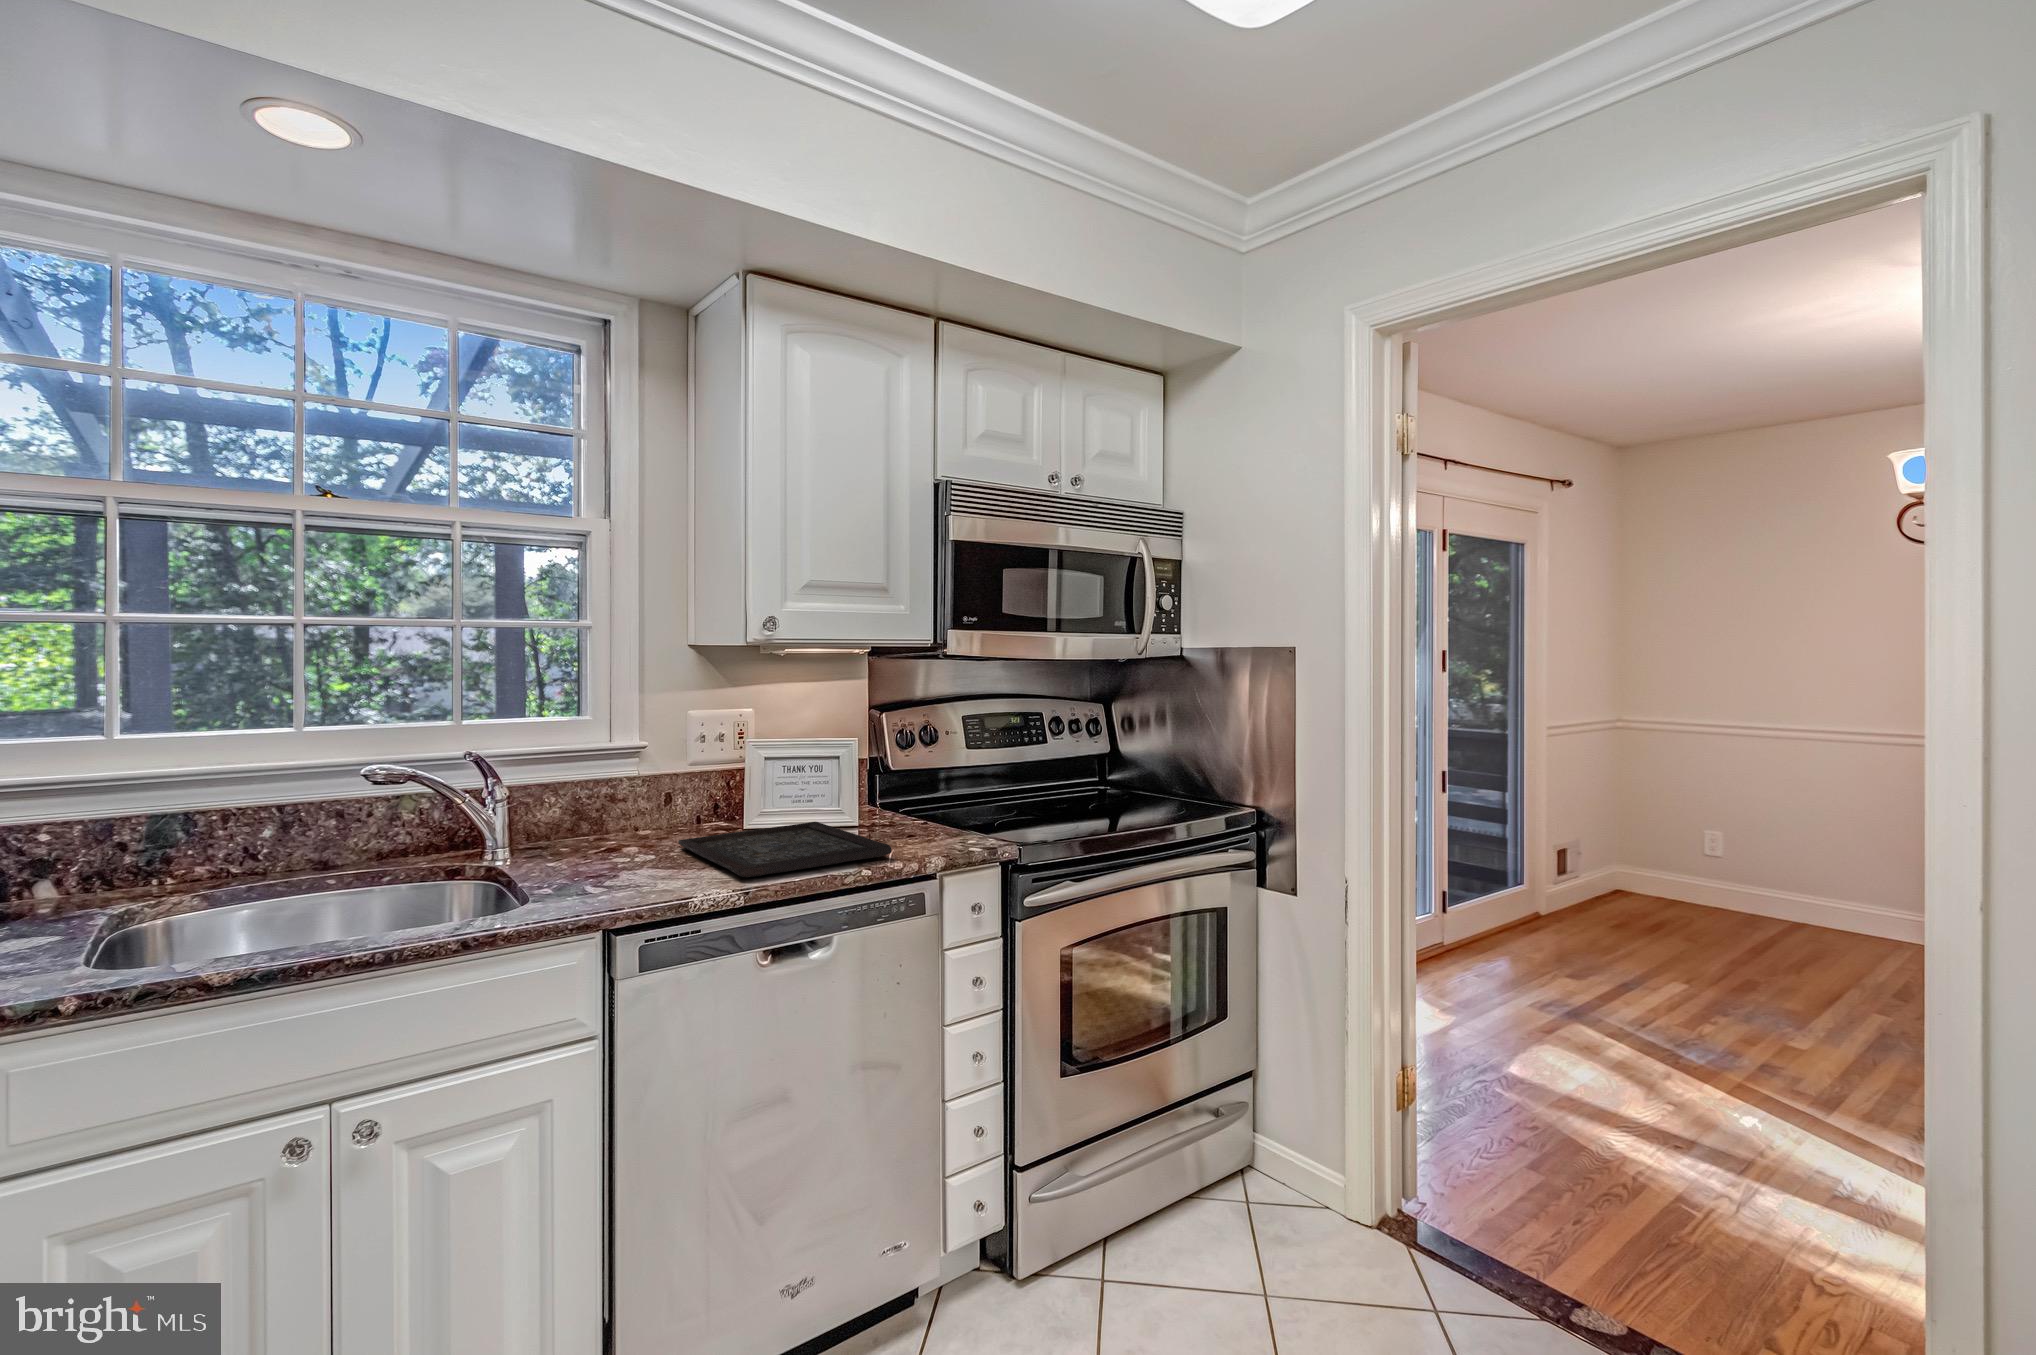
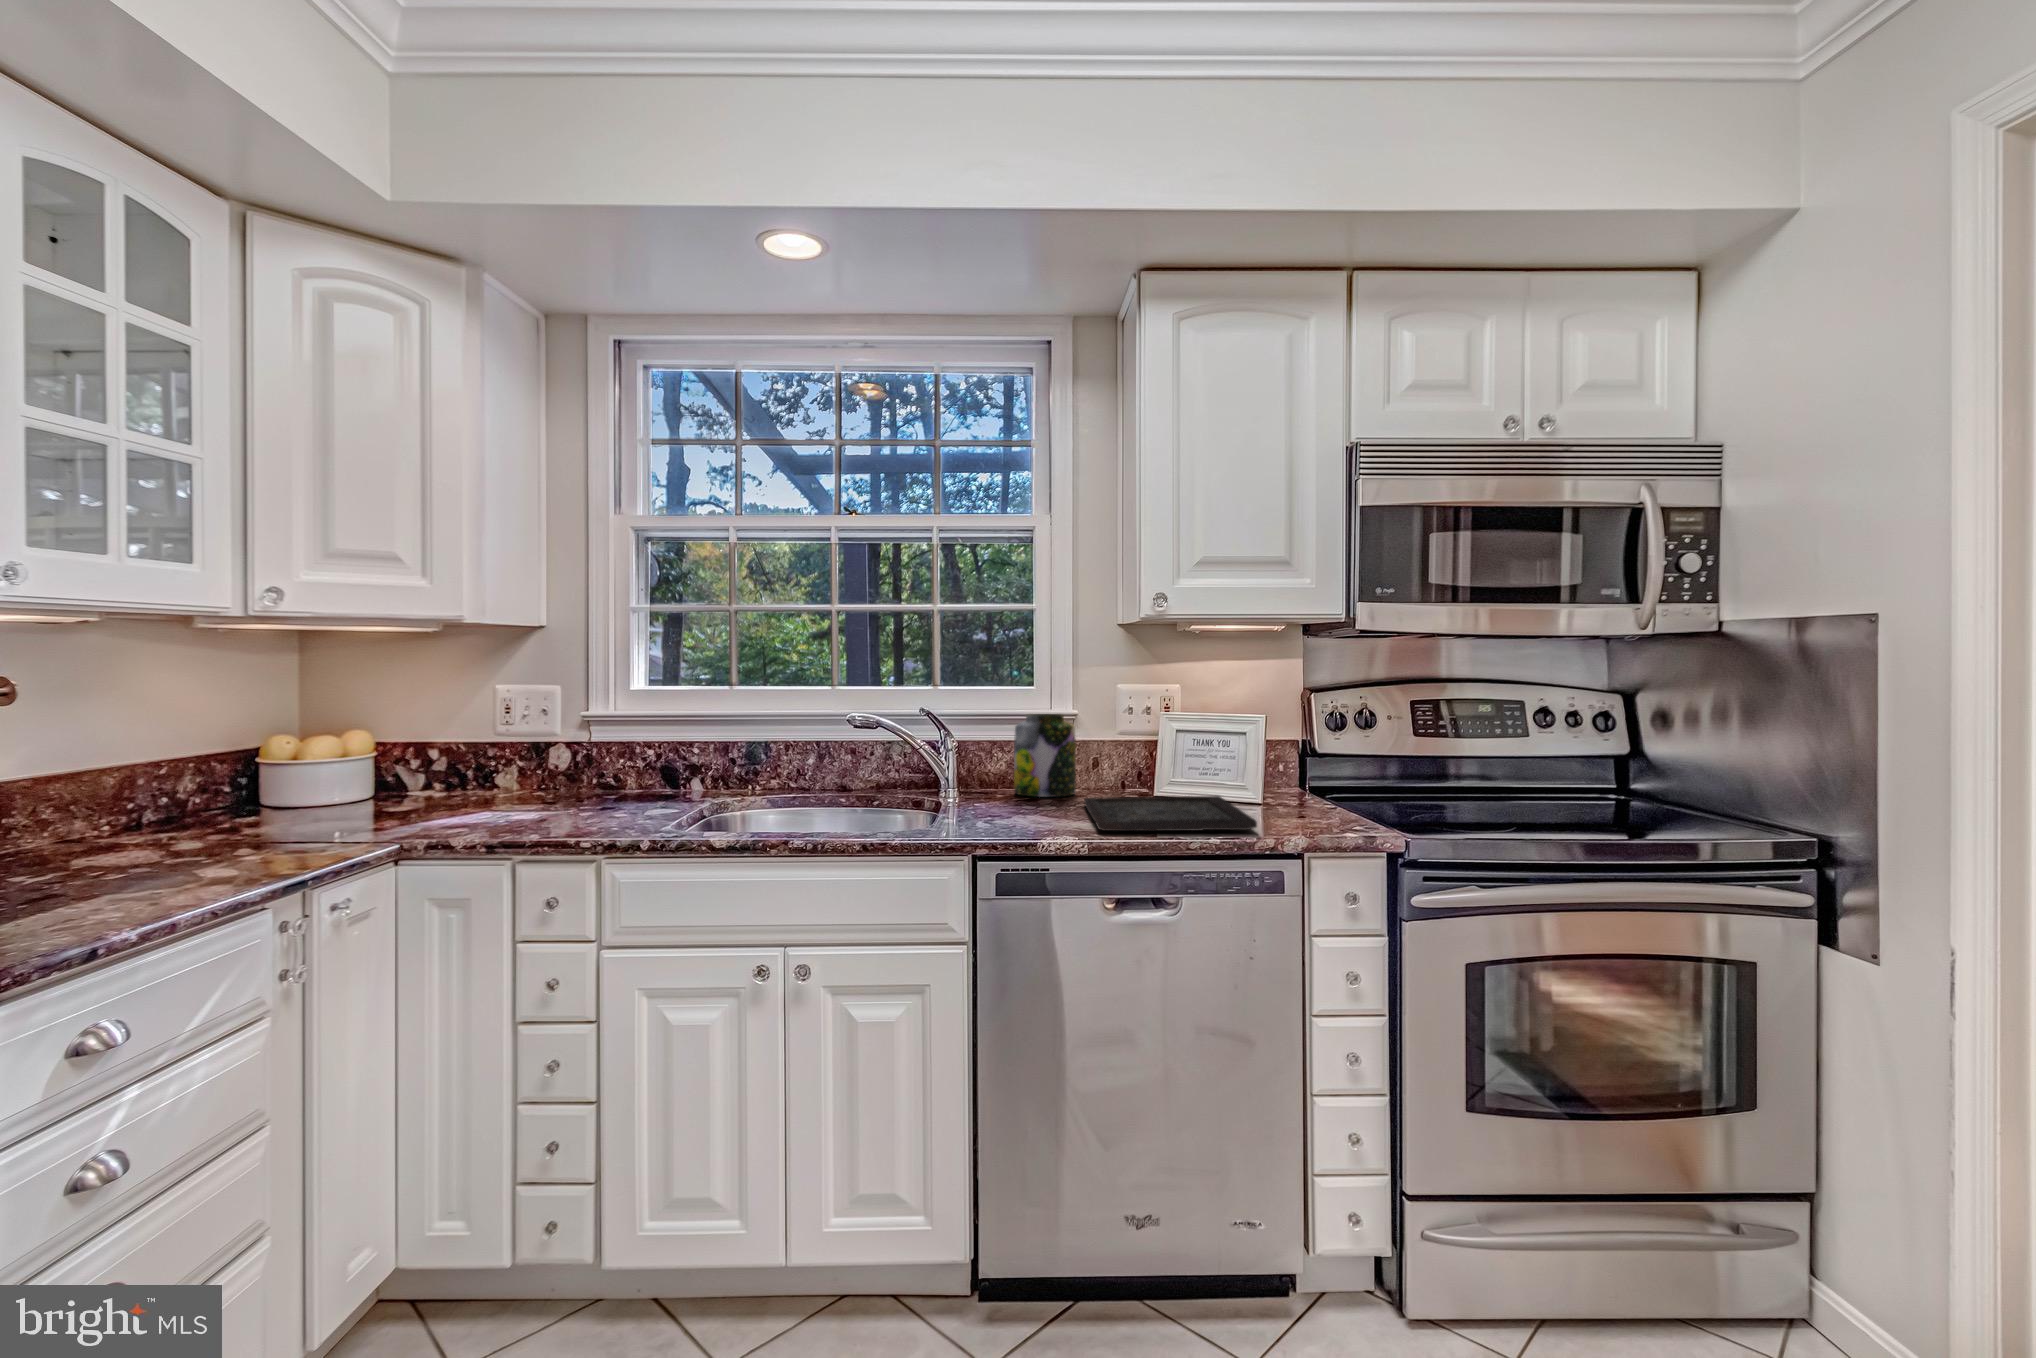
jar: none [576,748,652,845] -> present [1014,714,1076,797]

